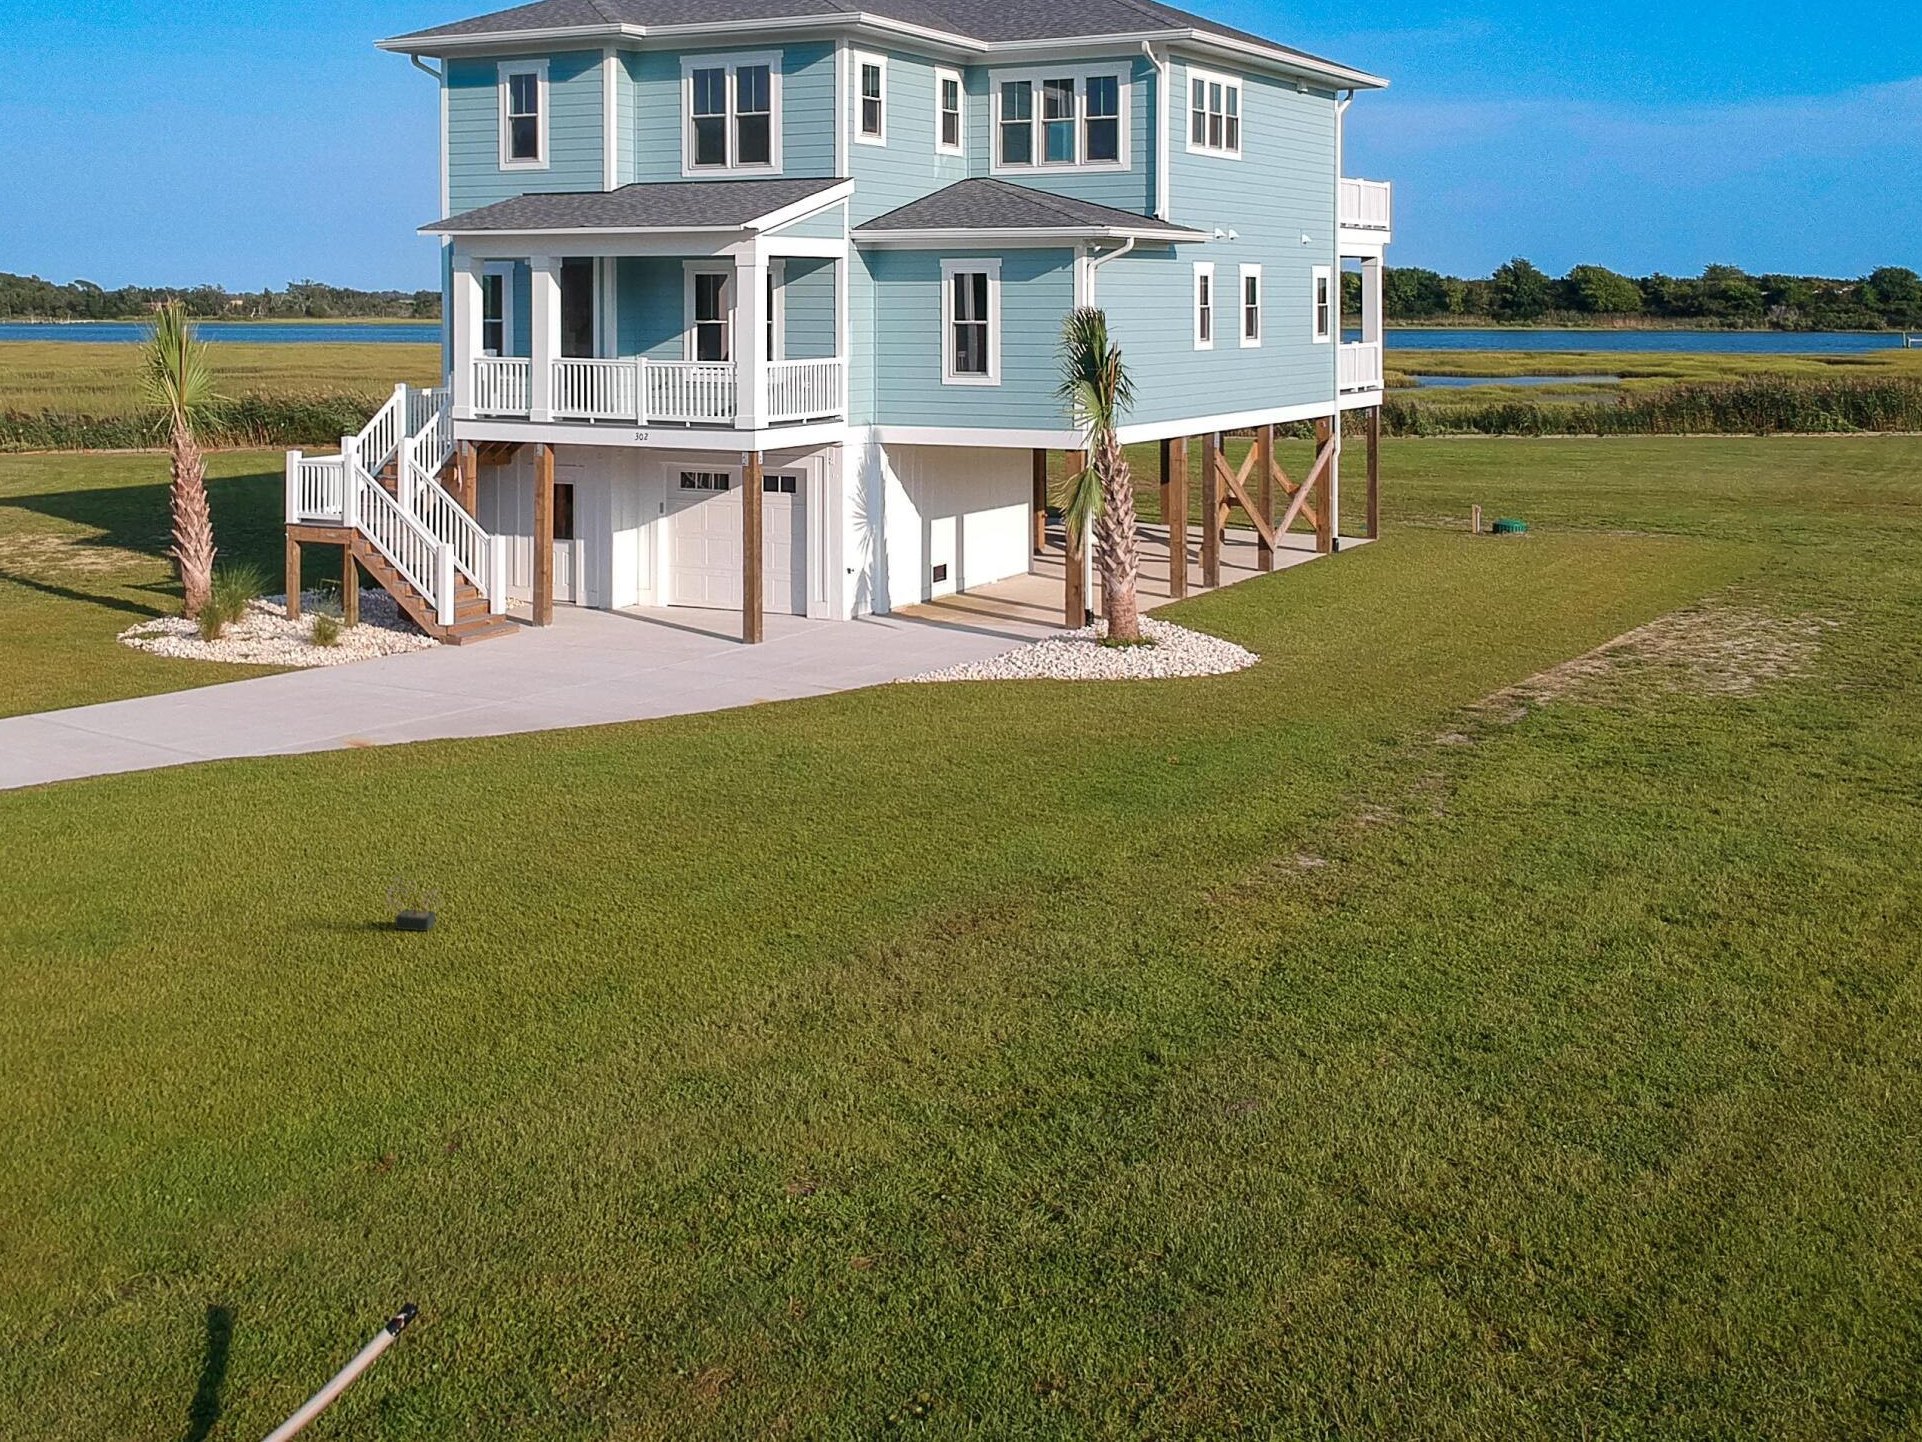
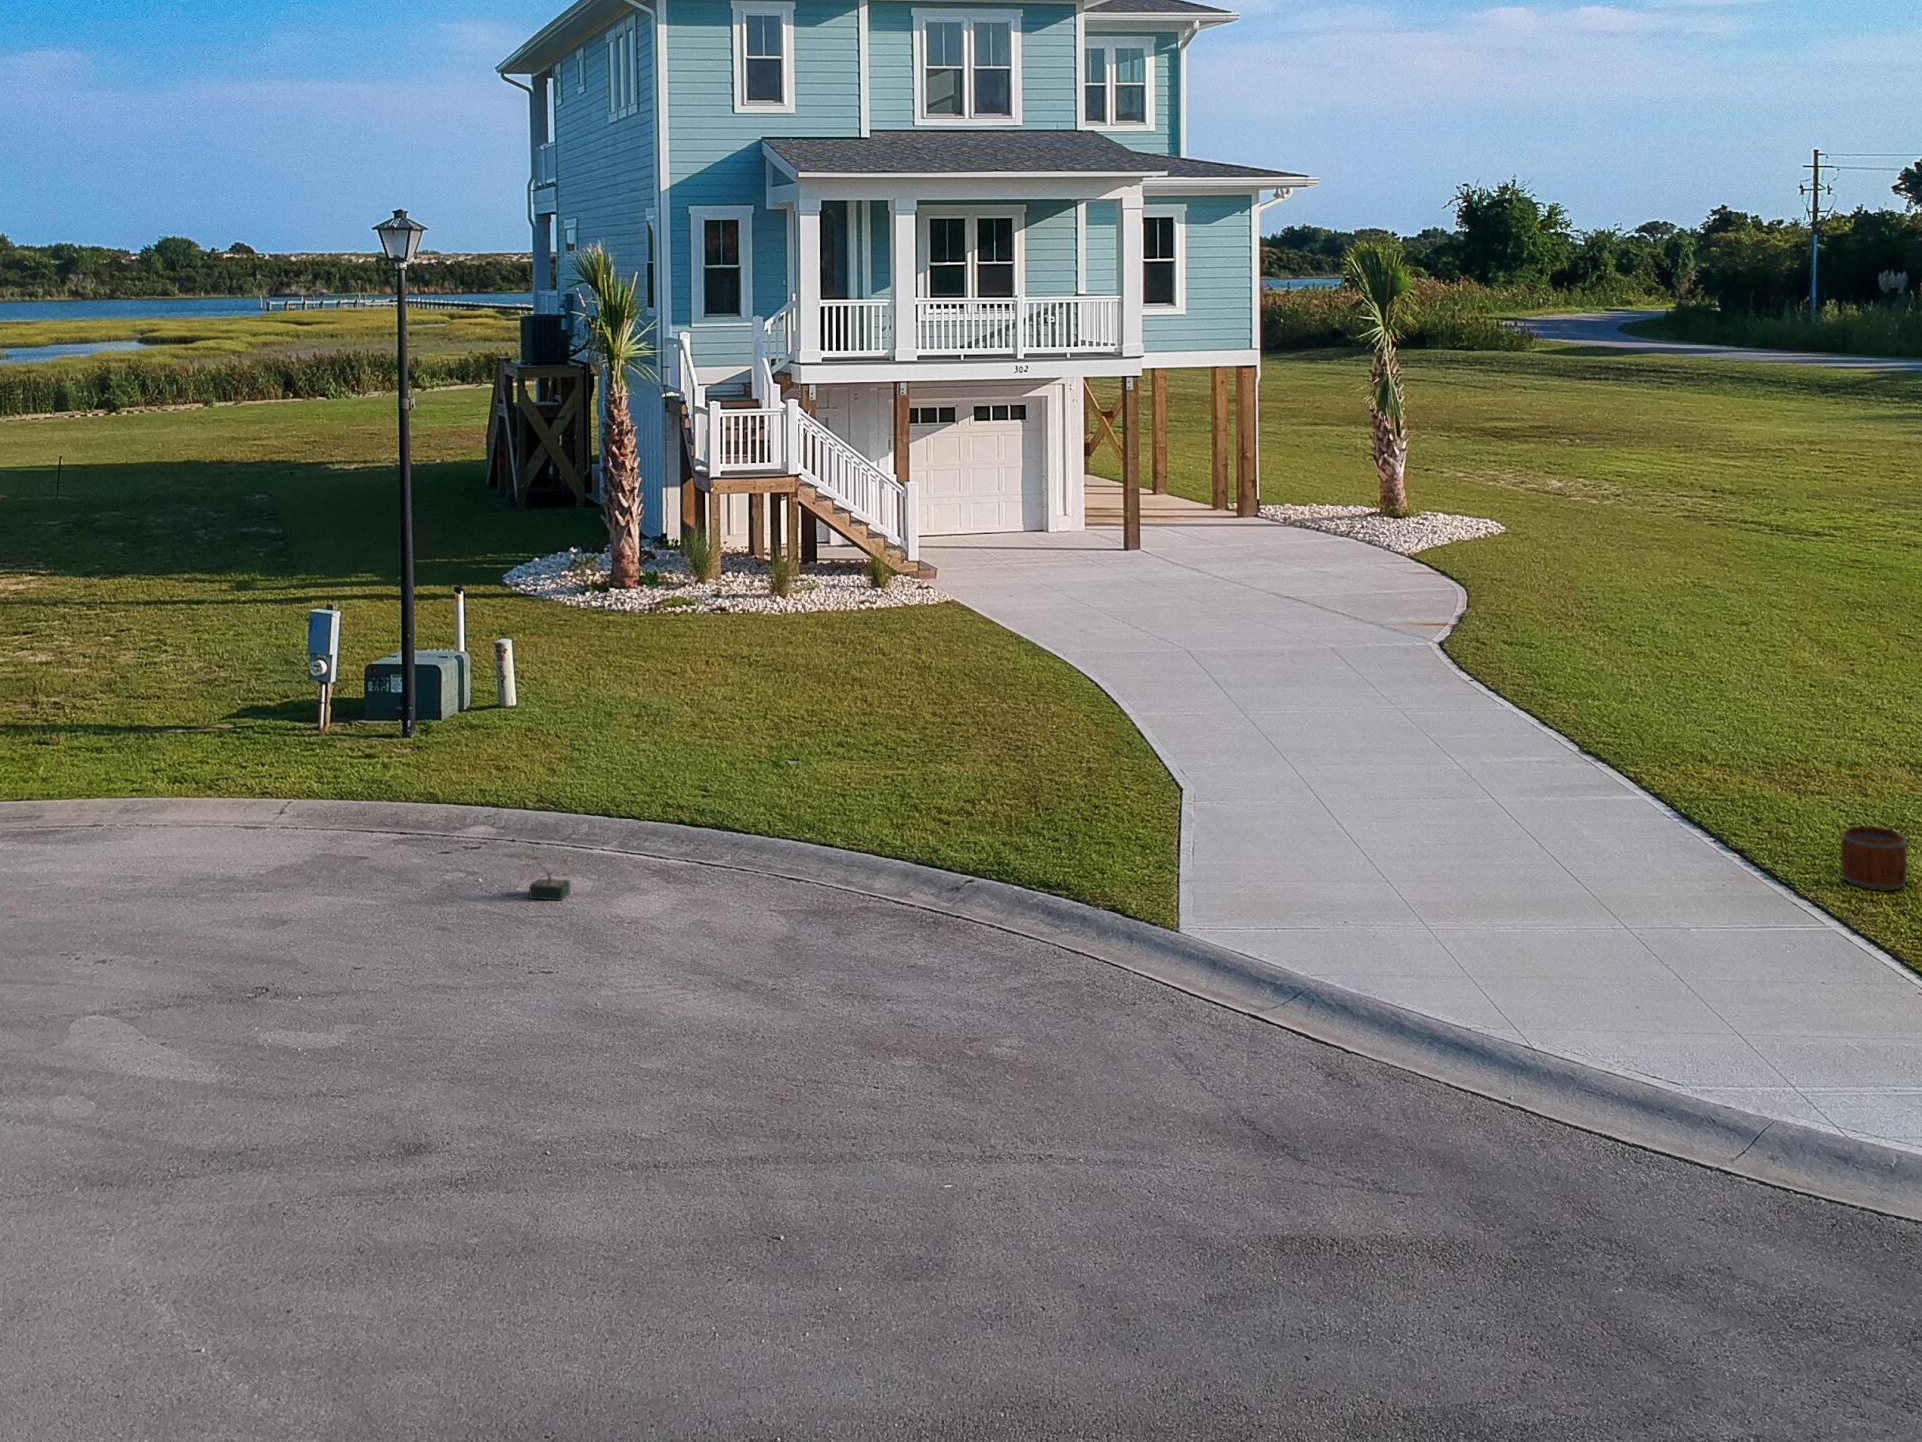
bucket: none [1609,884,1667,944] -> present [1841,826,1907,891]

